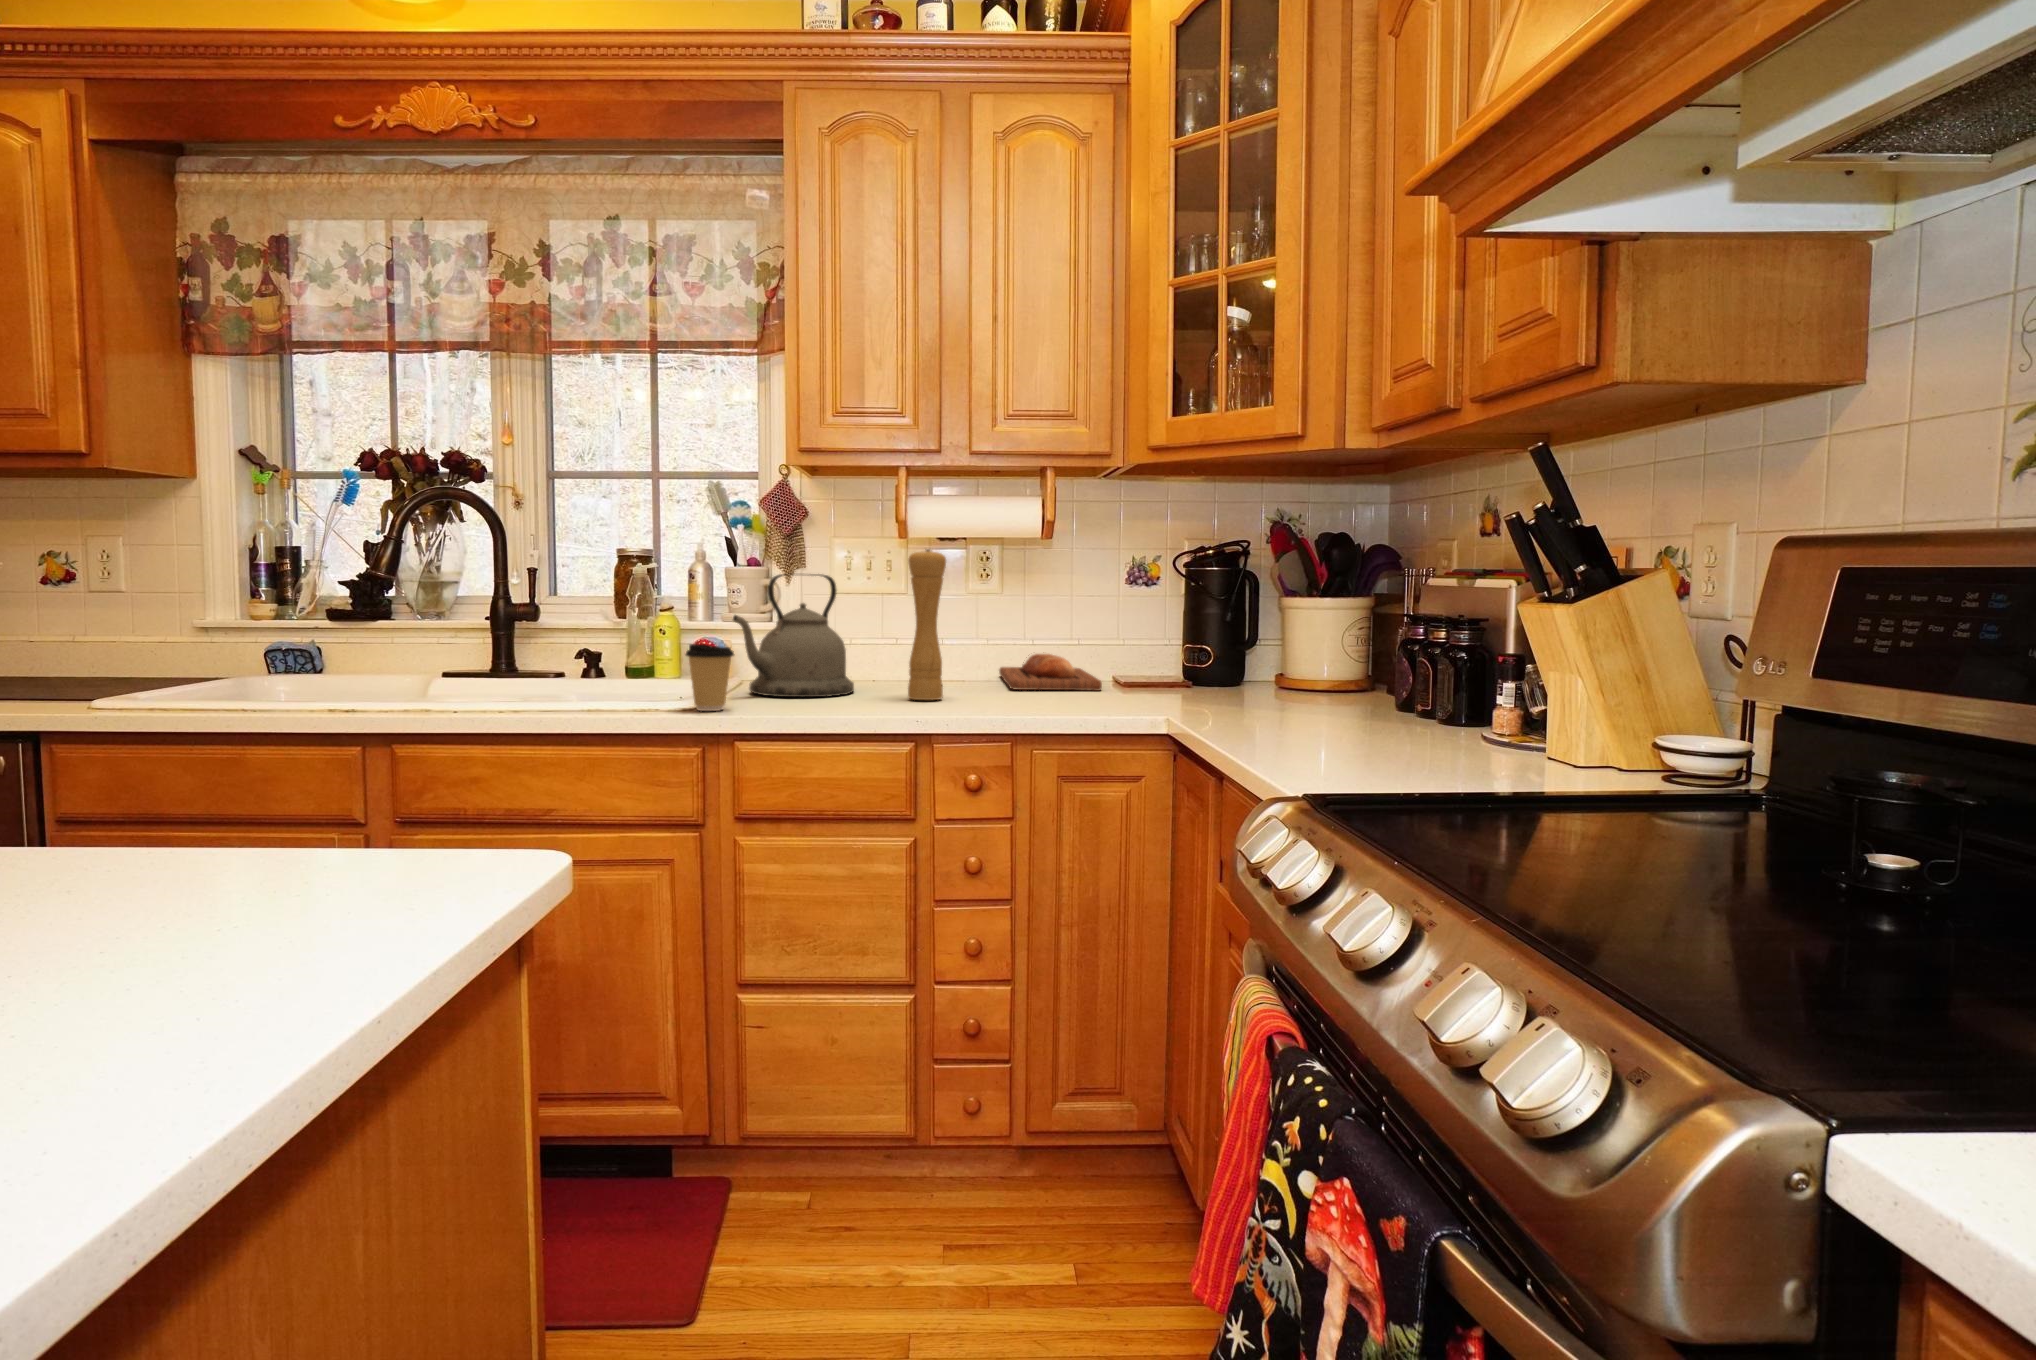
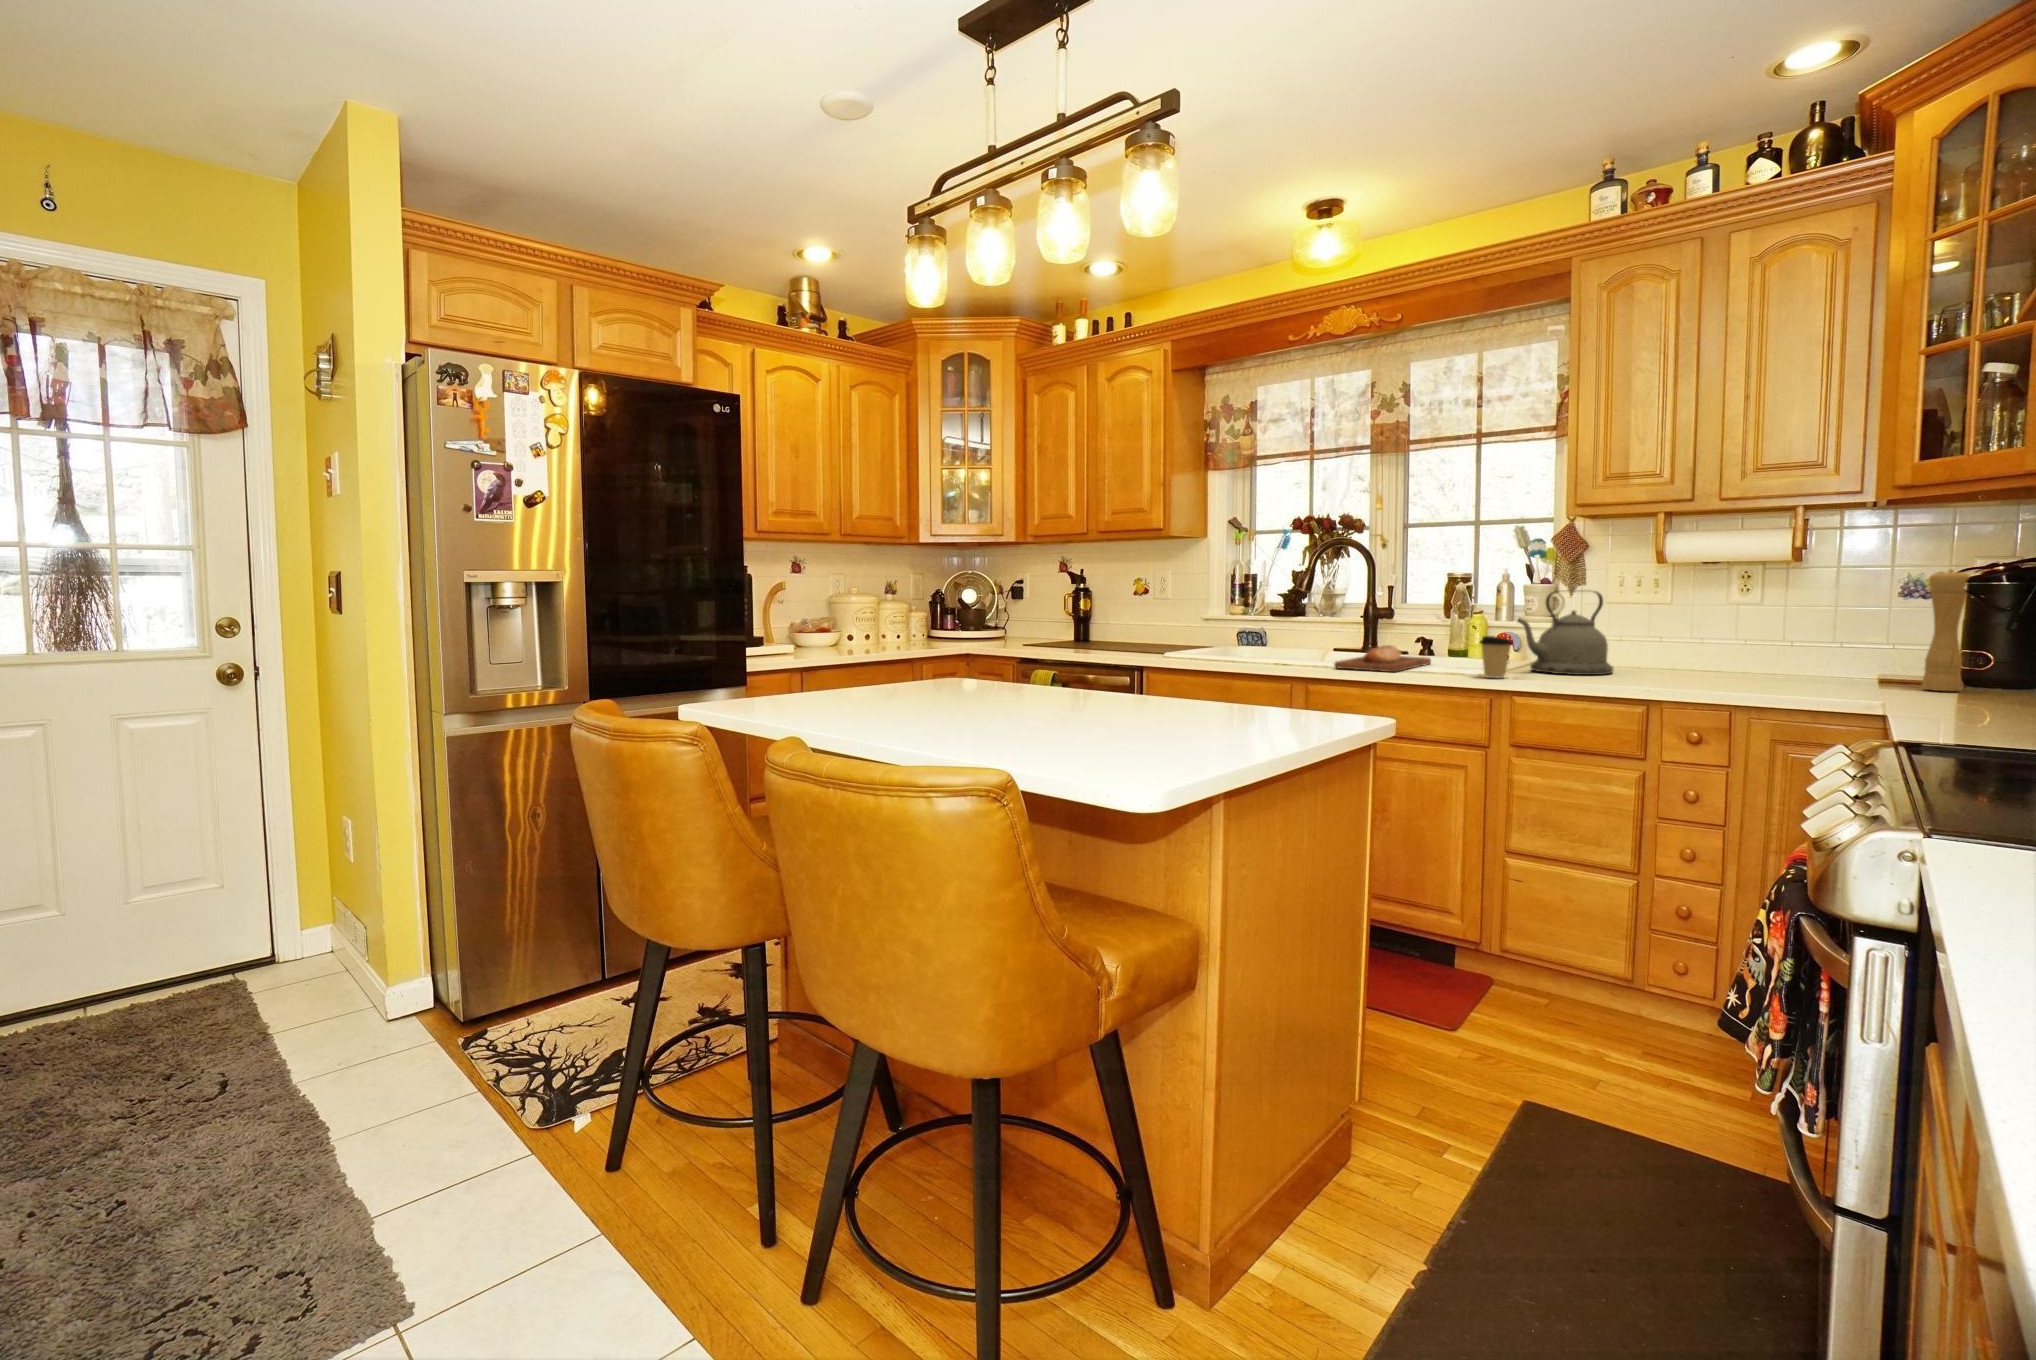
pepper mill: present [908,549,946,700] -> present [1922,570,1969,691]
bread loaf: present [999,654,1102,691] -> present [1334,645,1431,672]

